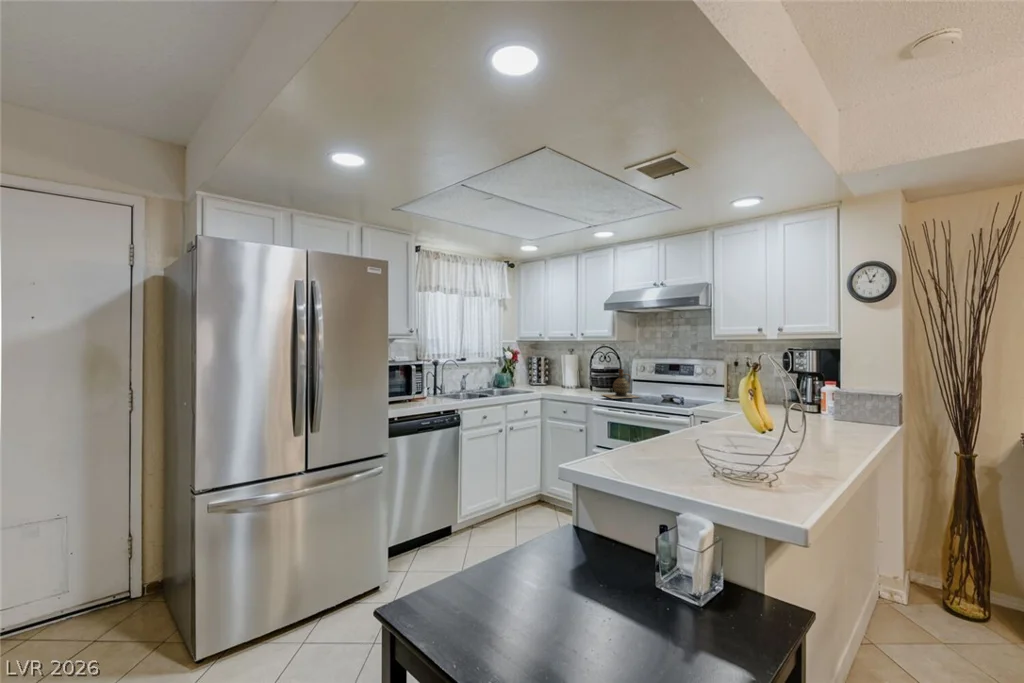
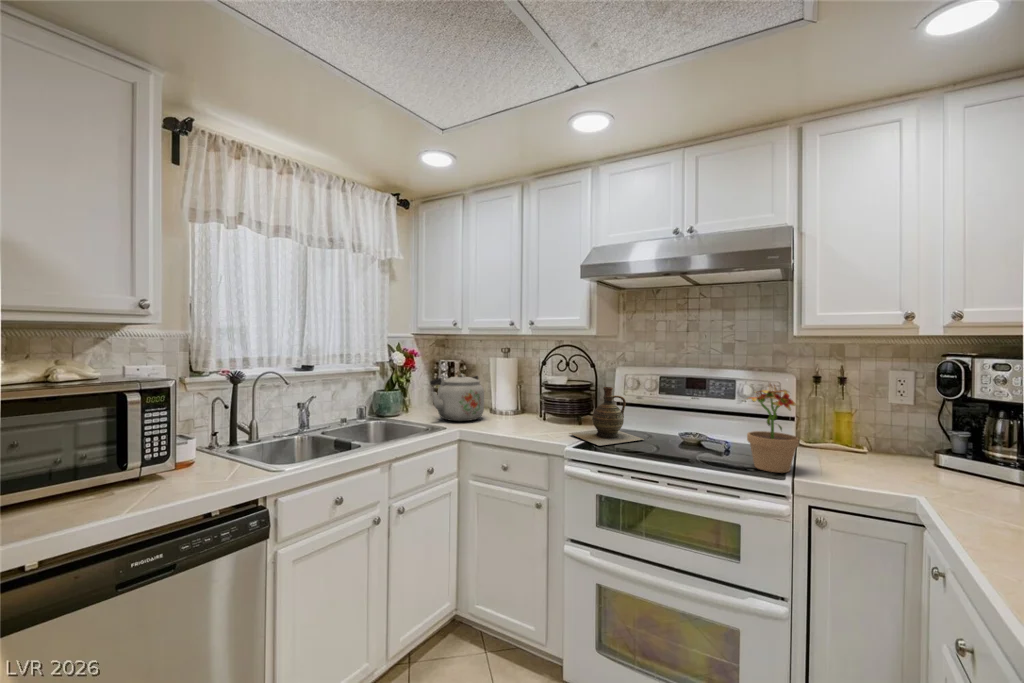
kettle: none [527,364,557,390] -> present [430,374,484,421]
potted plant: none [677,364,704,407] -> present [747,384,799,472]

